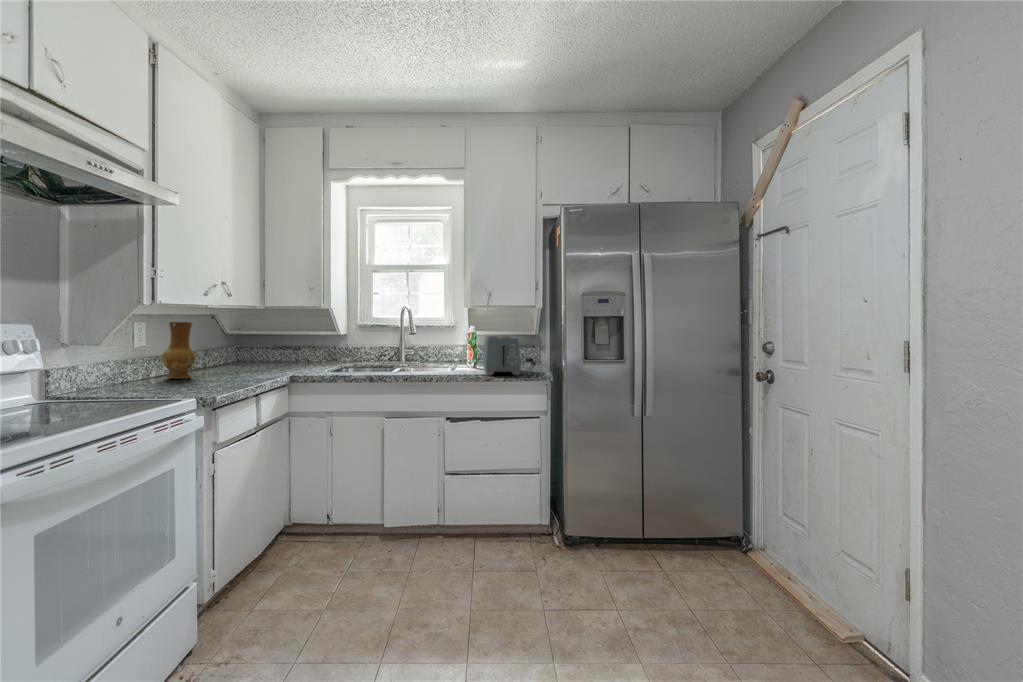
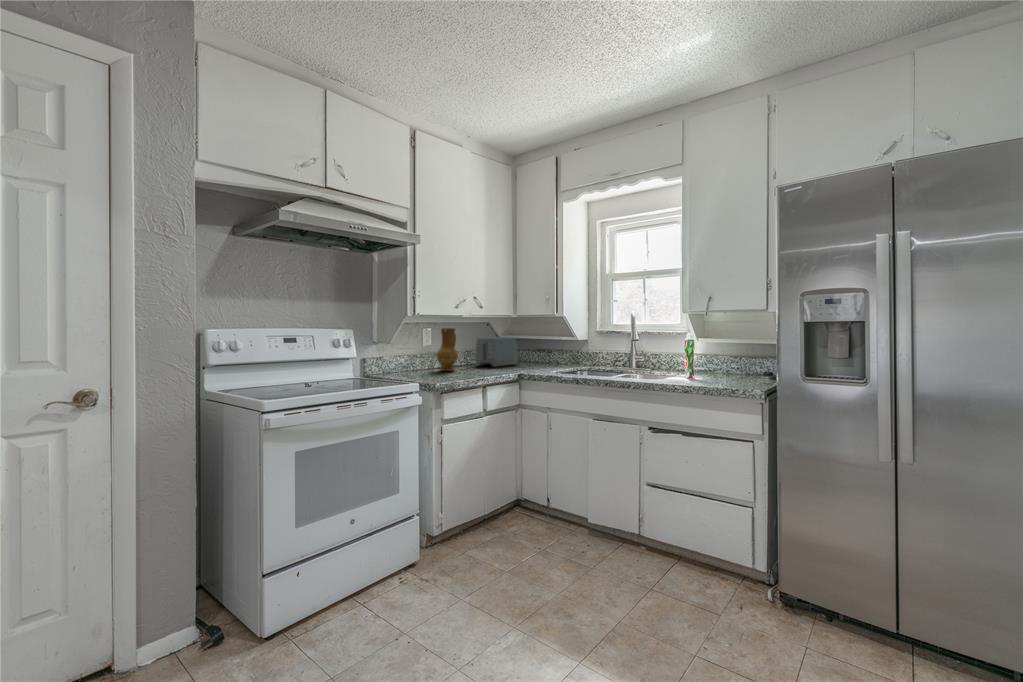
toaster: present [483,336,521,376] -> present [475,338,518,367]

